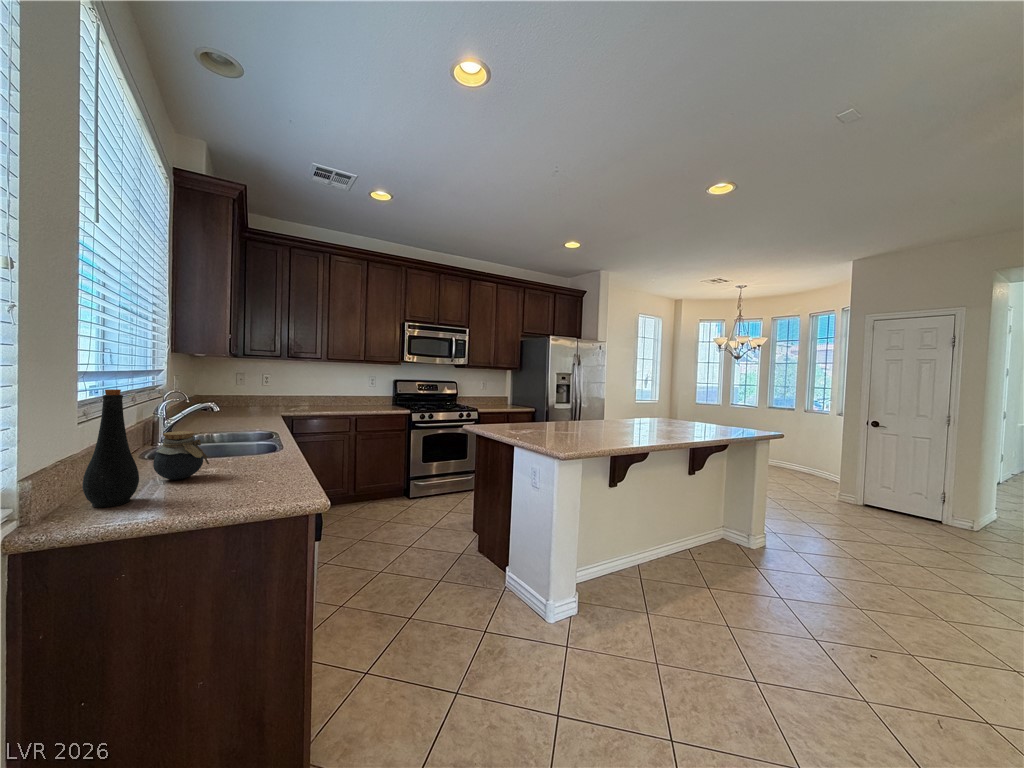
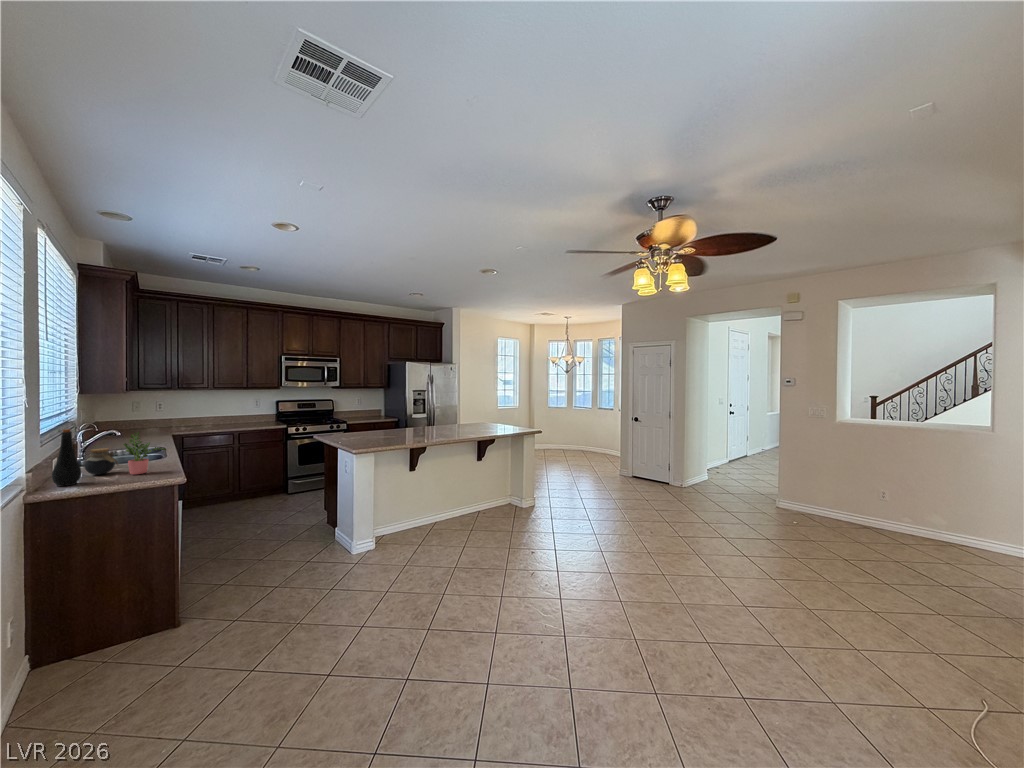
potted plant: none [215,403,287,484] -> present [123,432,166,475]

